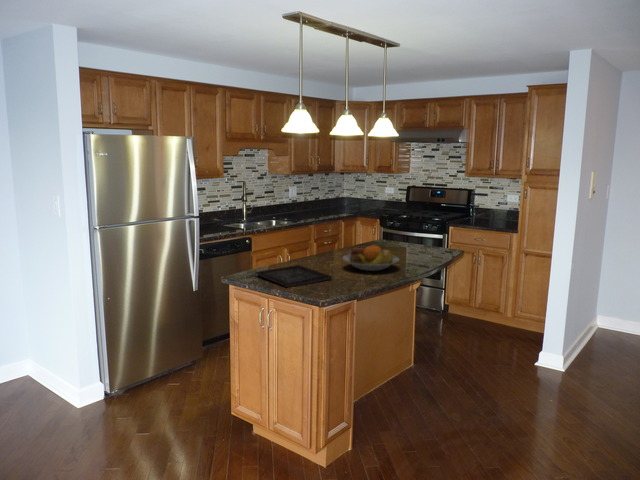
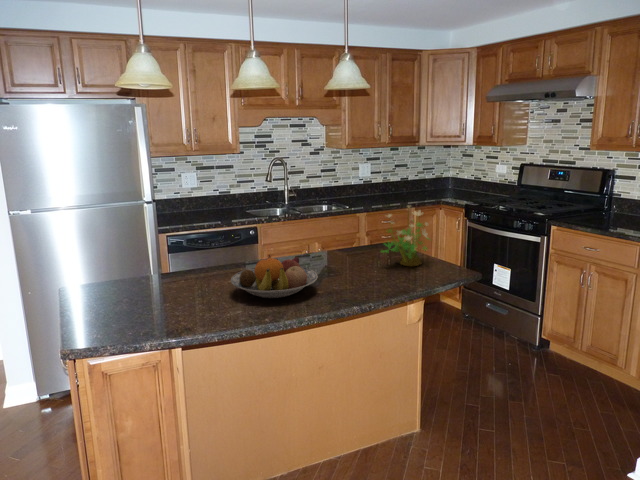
potted plant: none [400,212,430,251] -> present [383,207,428,266]
tray: present [255,265,332,287] -> none [88,277,183,314]

